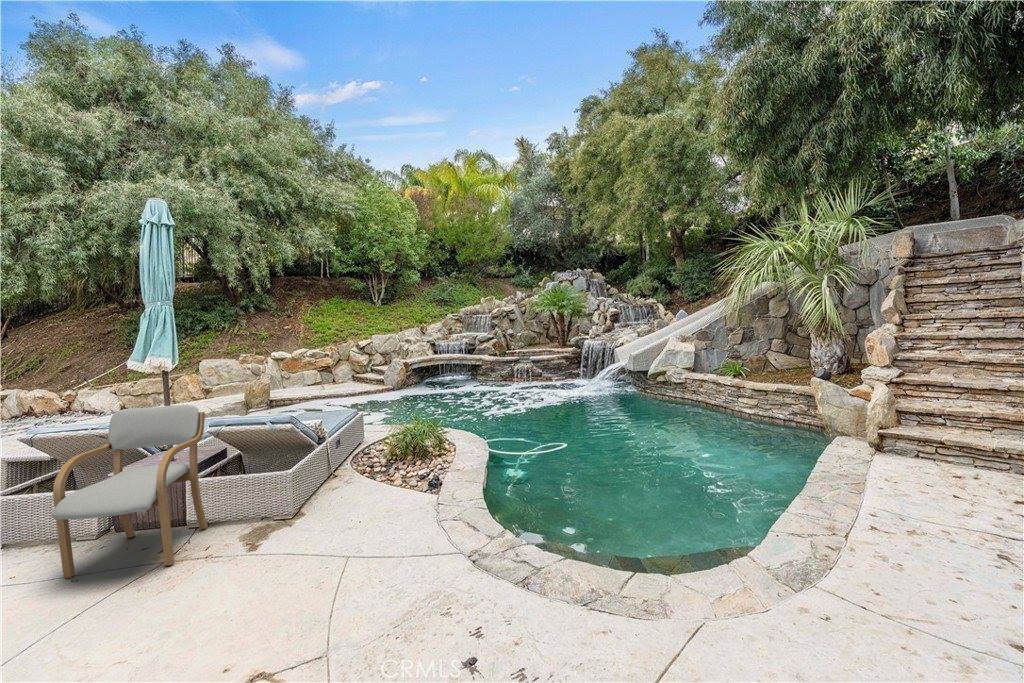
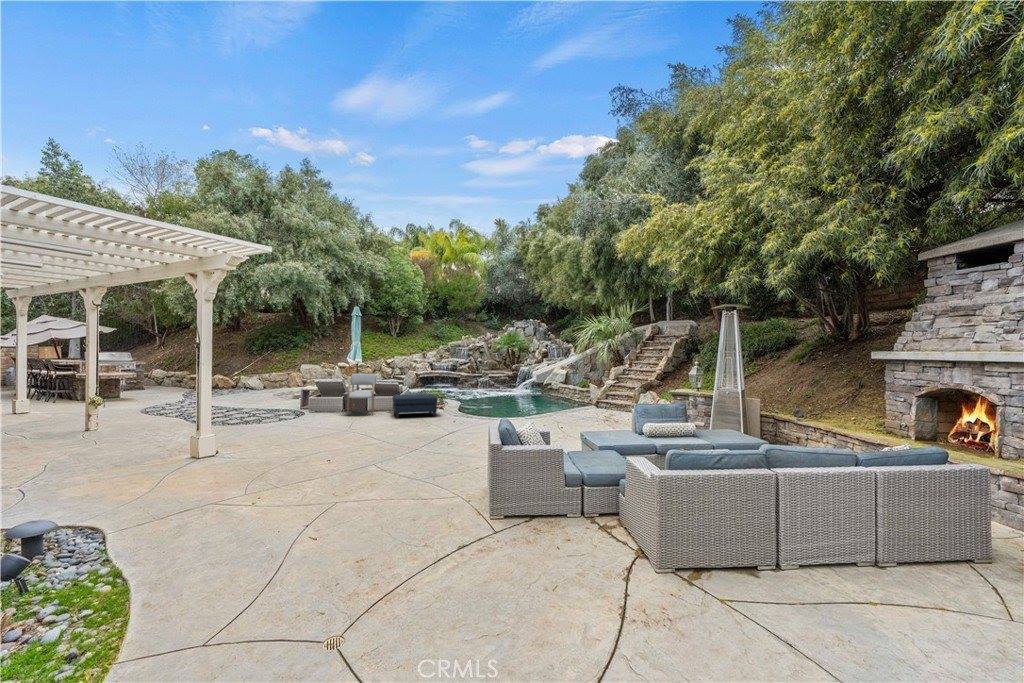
ottoman: none [218,464,403,601] -> present [392,394,437,418]

